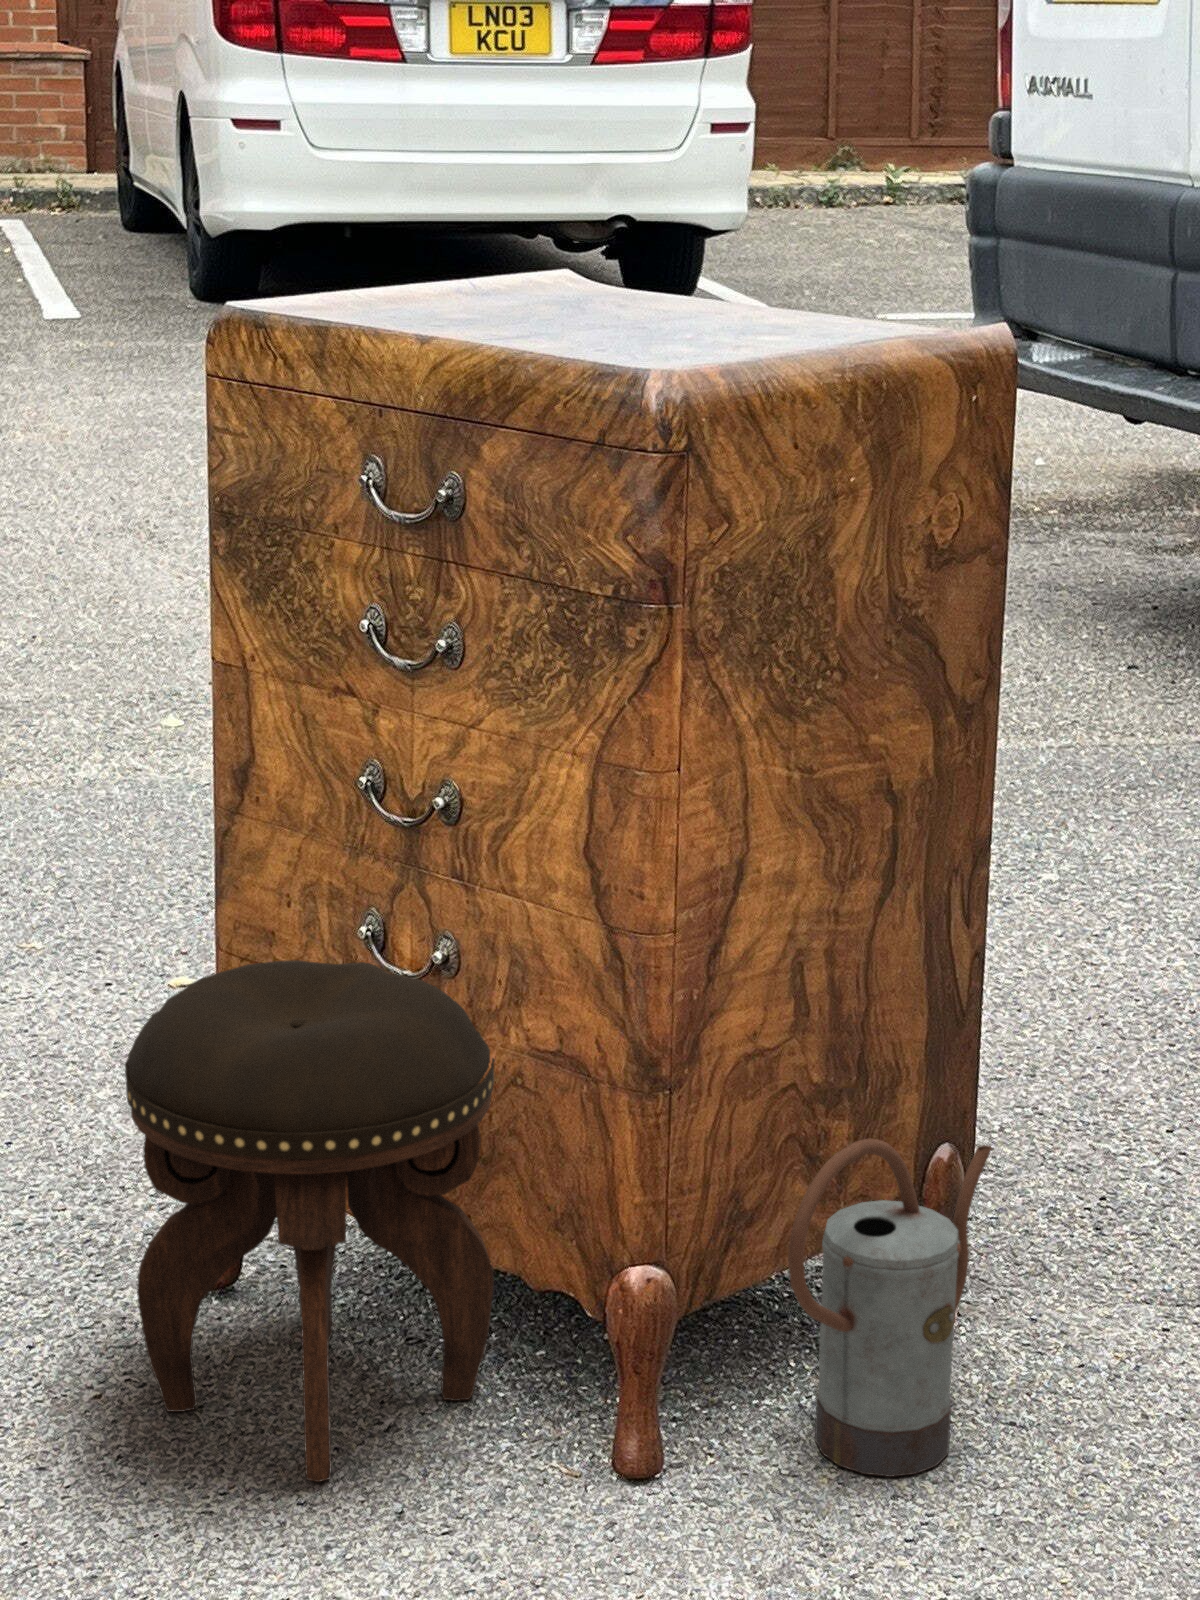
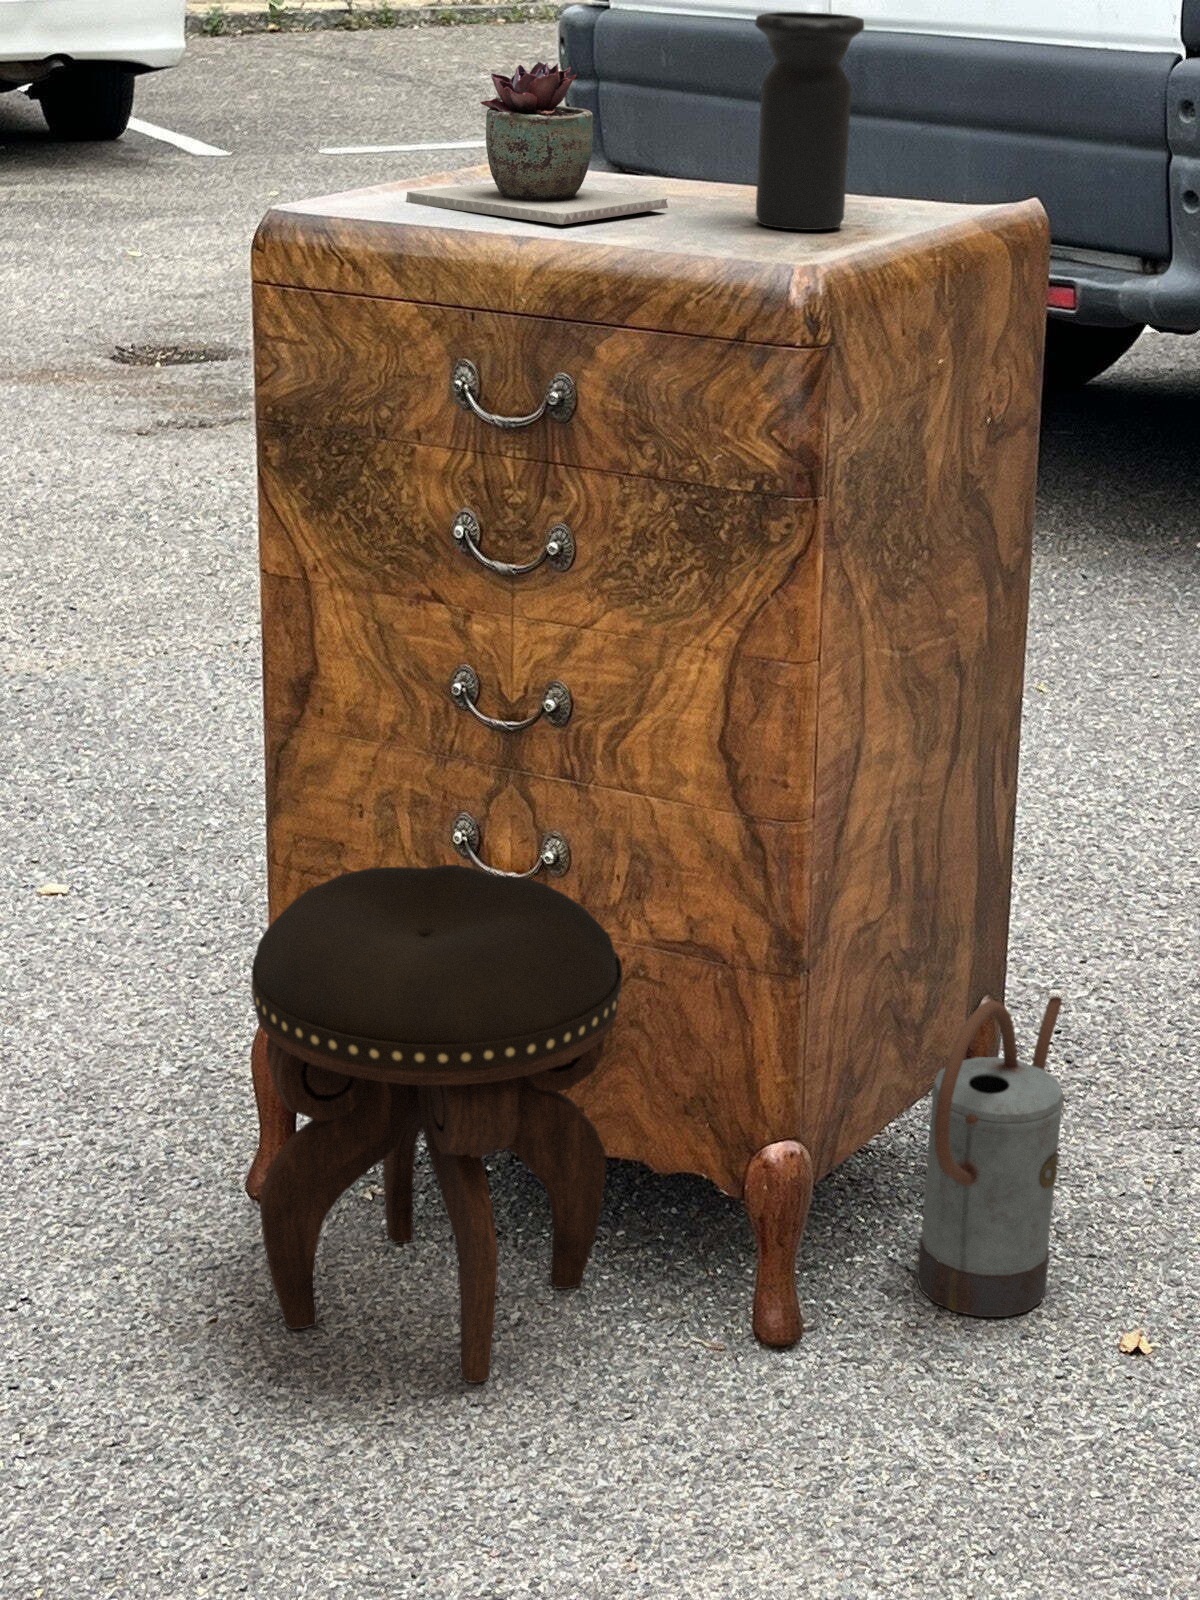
vase: none [659,124,767,339] -> present [755,12,864,230]
succulent plant: none [338,175,590,330] -> present [406,62,668,224]

